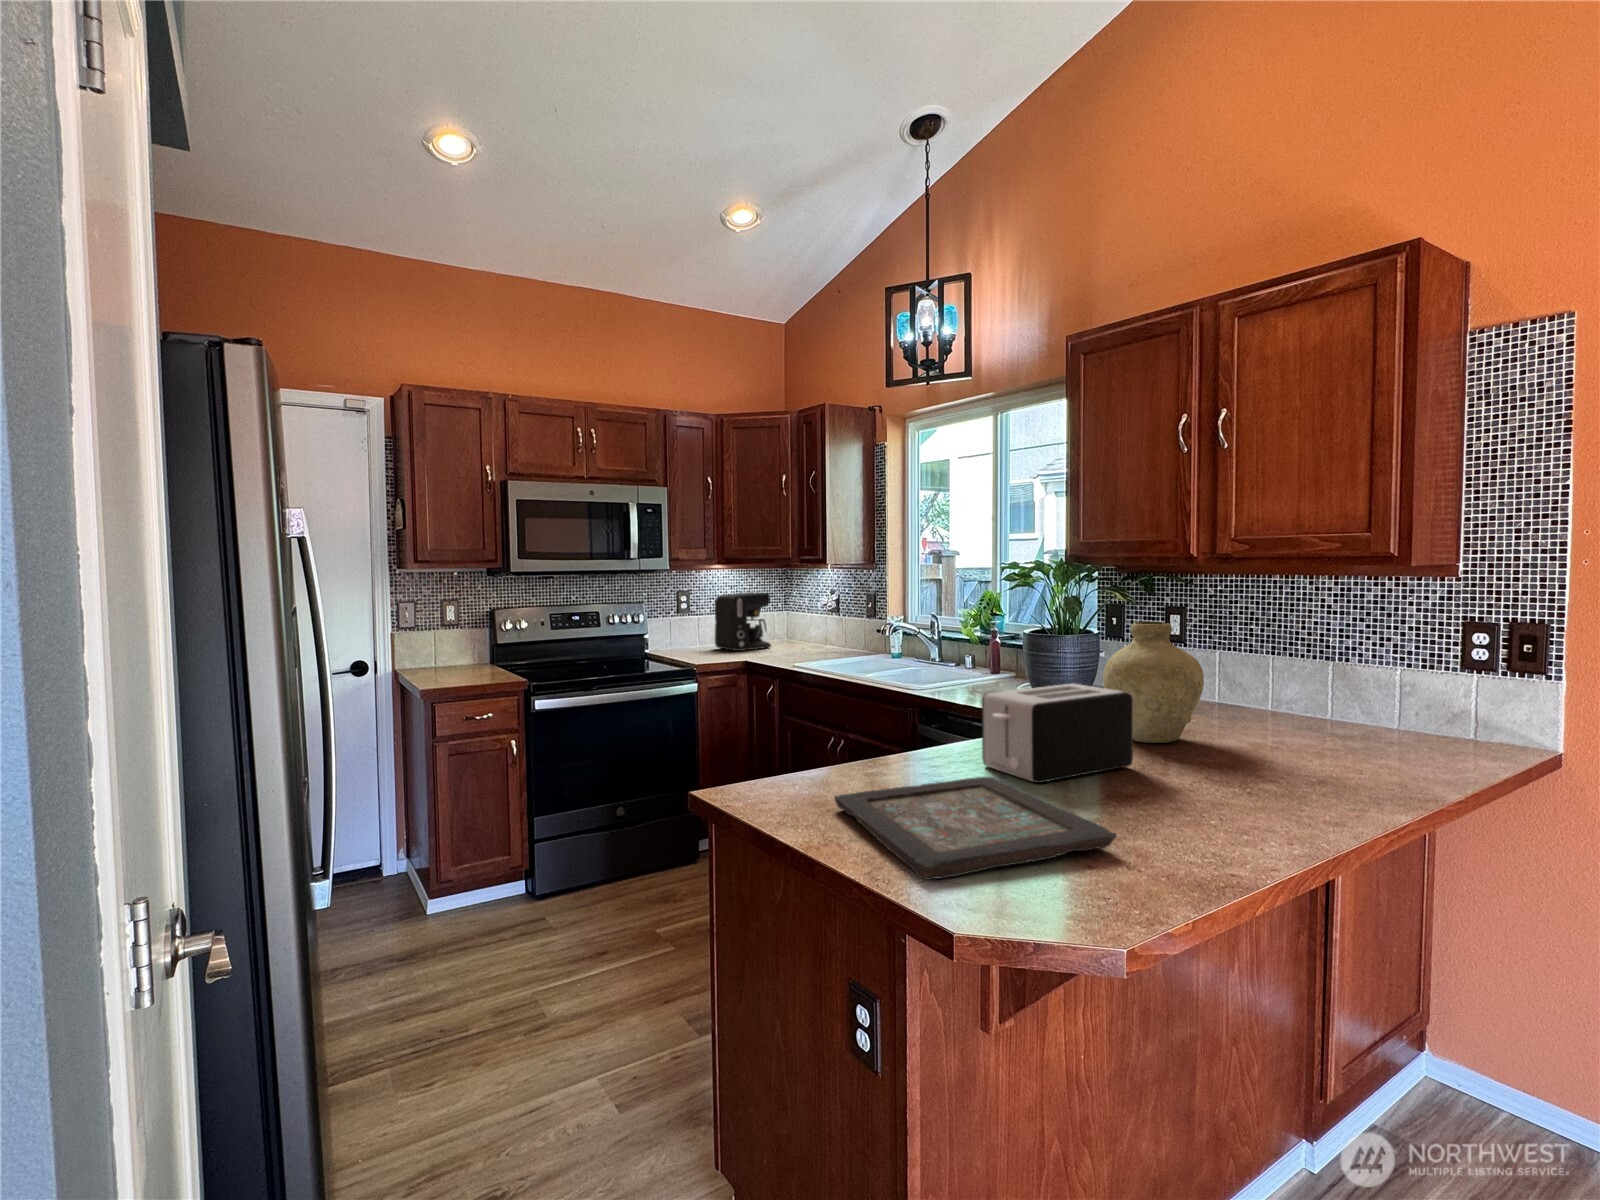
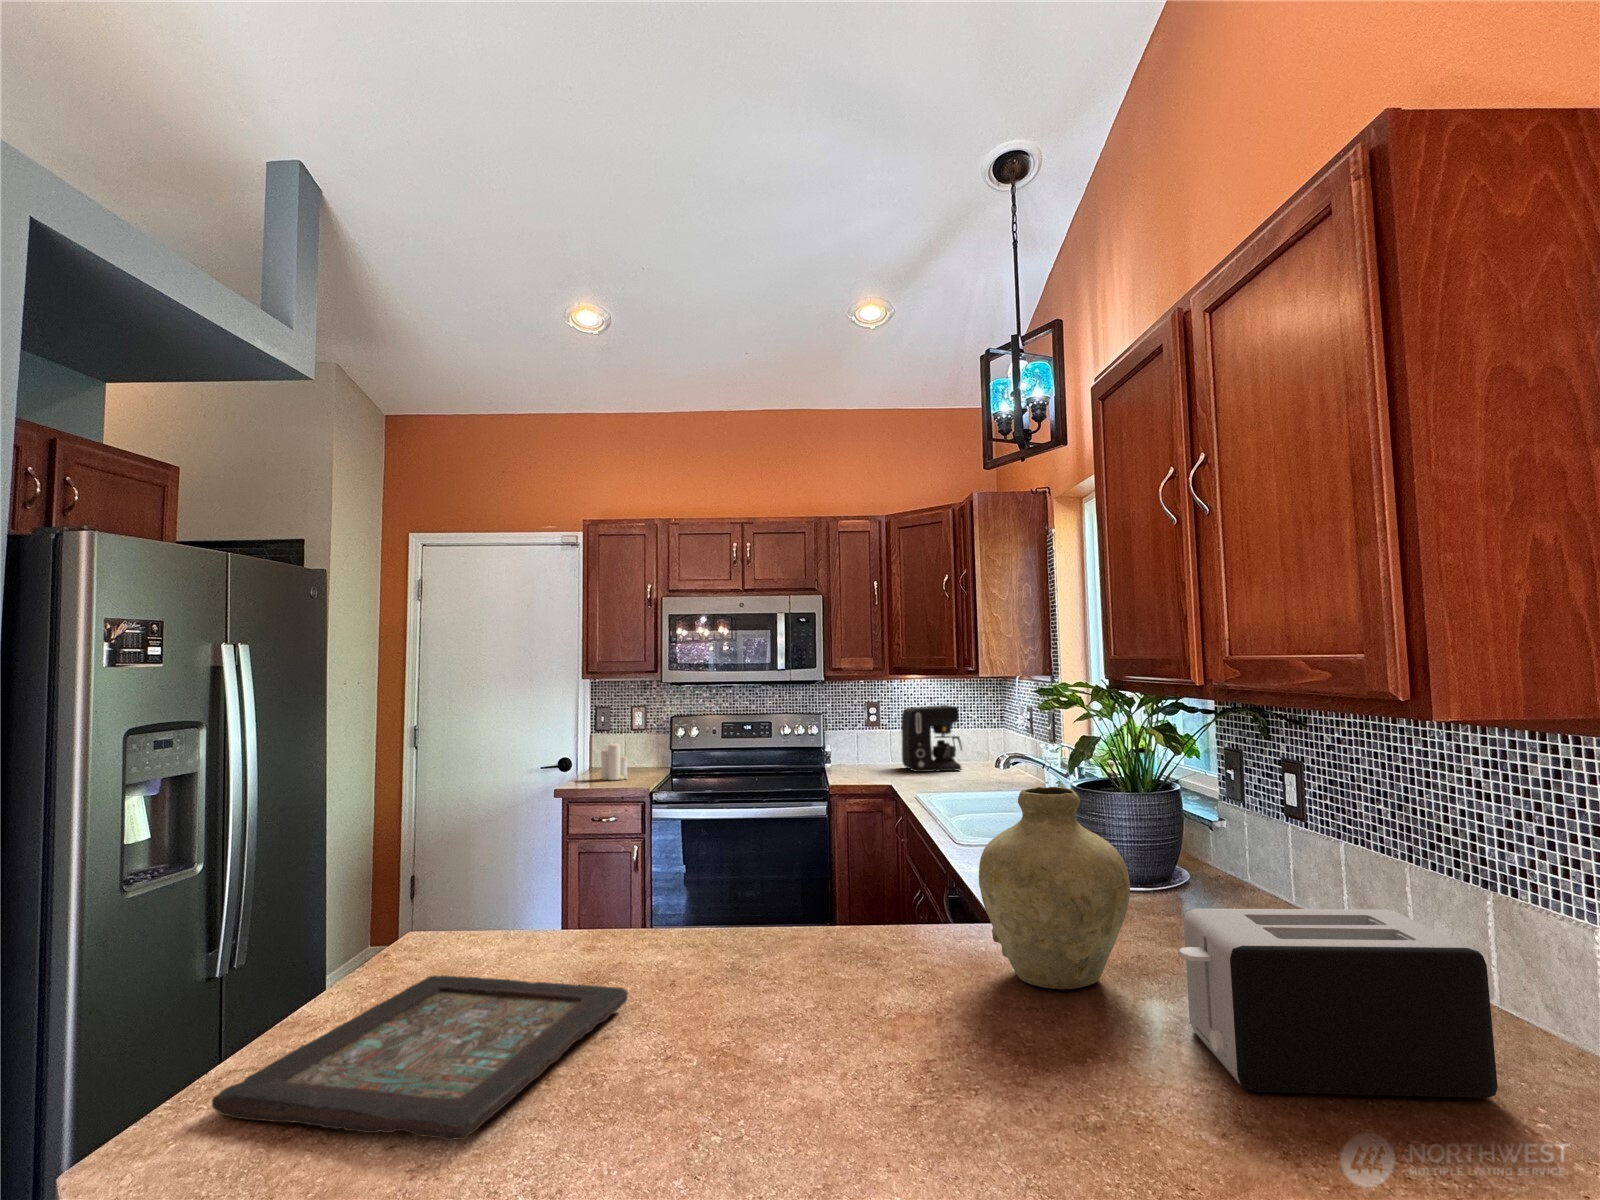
candle: none [440,634,473,677] -> present [601,744,627,780]
toaster: present [982,684,1133,783] -> present [1180,908,1498,1098]

